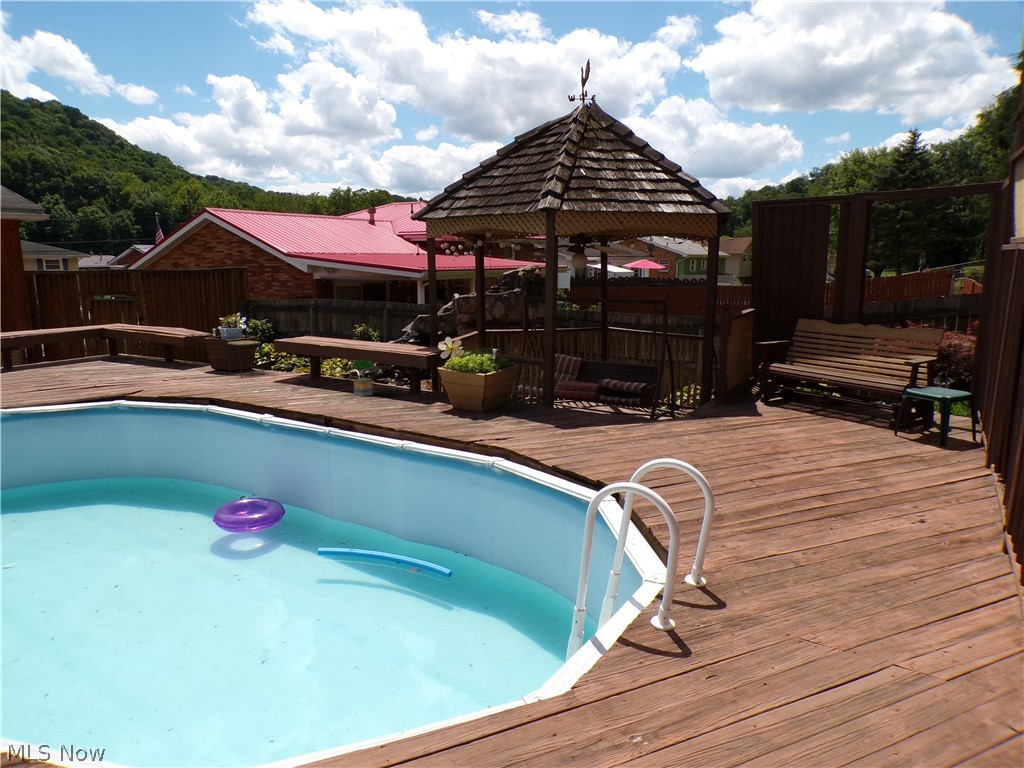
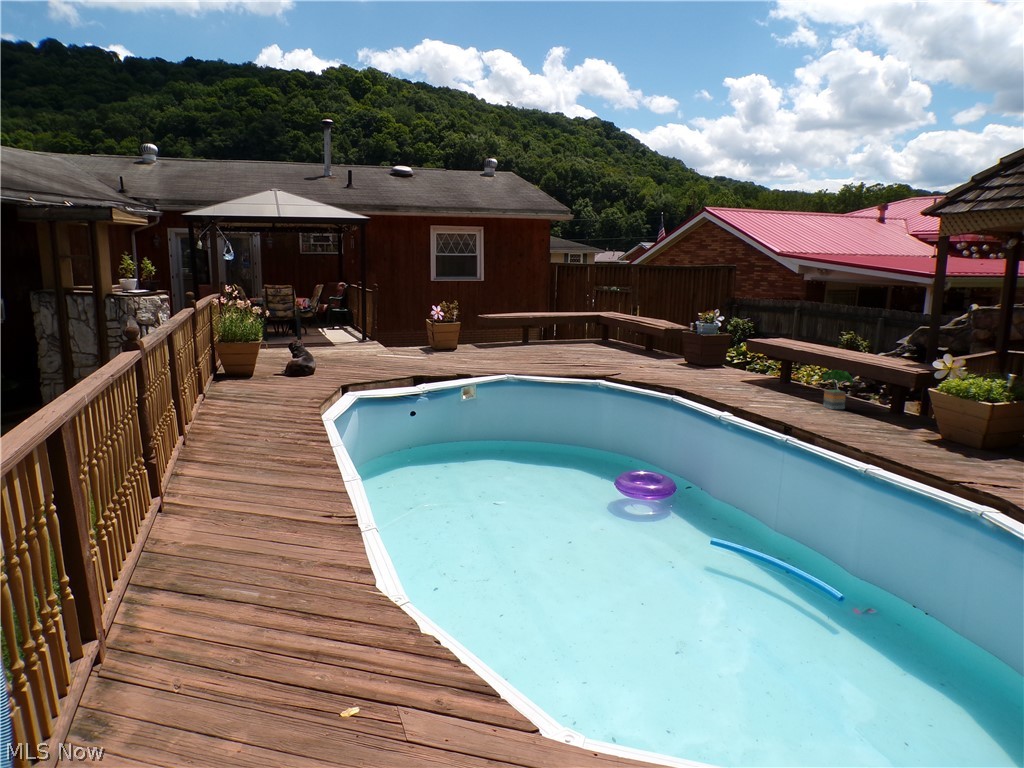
side table: present [227,341,263,378] -> none [701,339,735,375]

